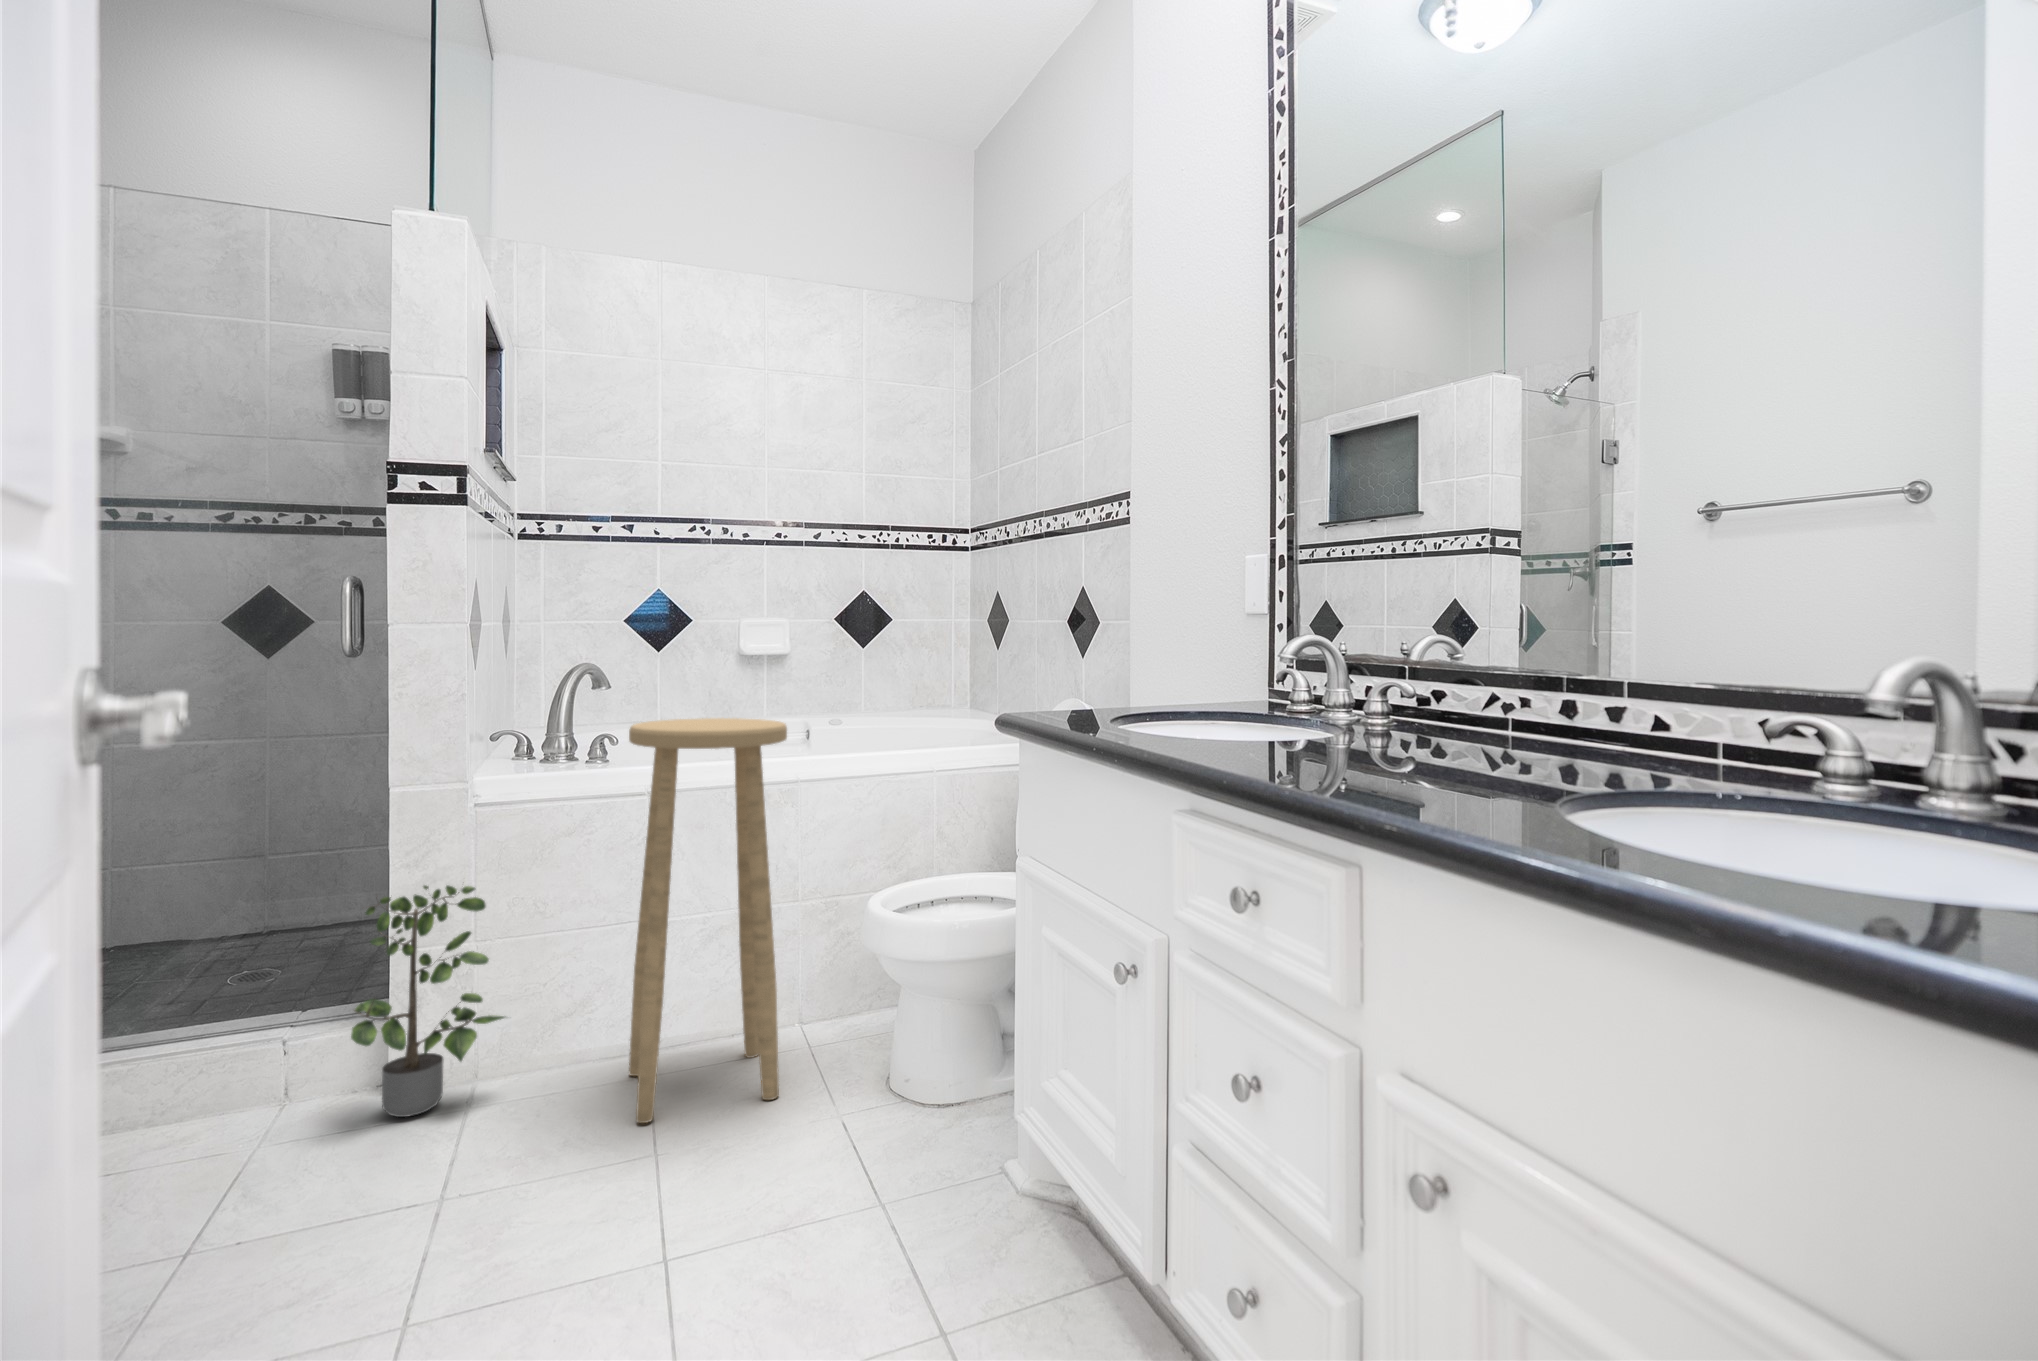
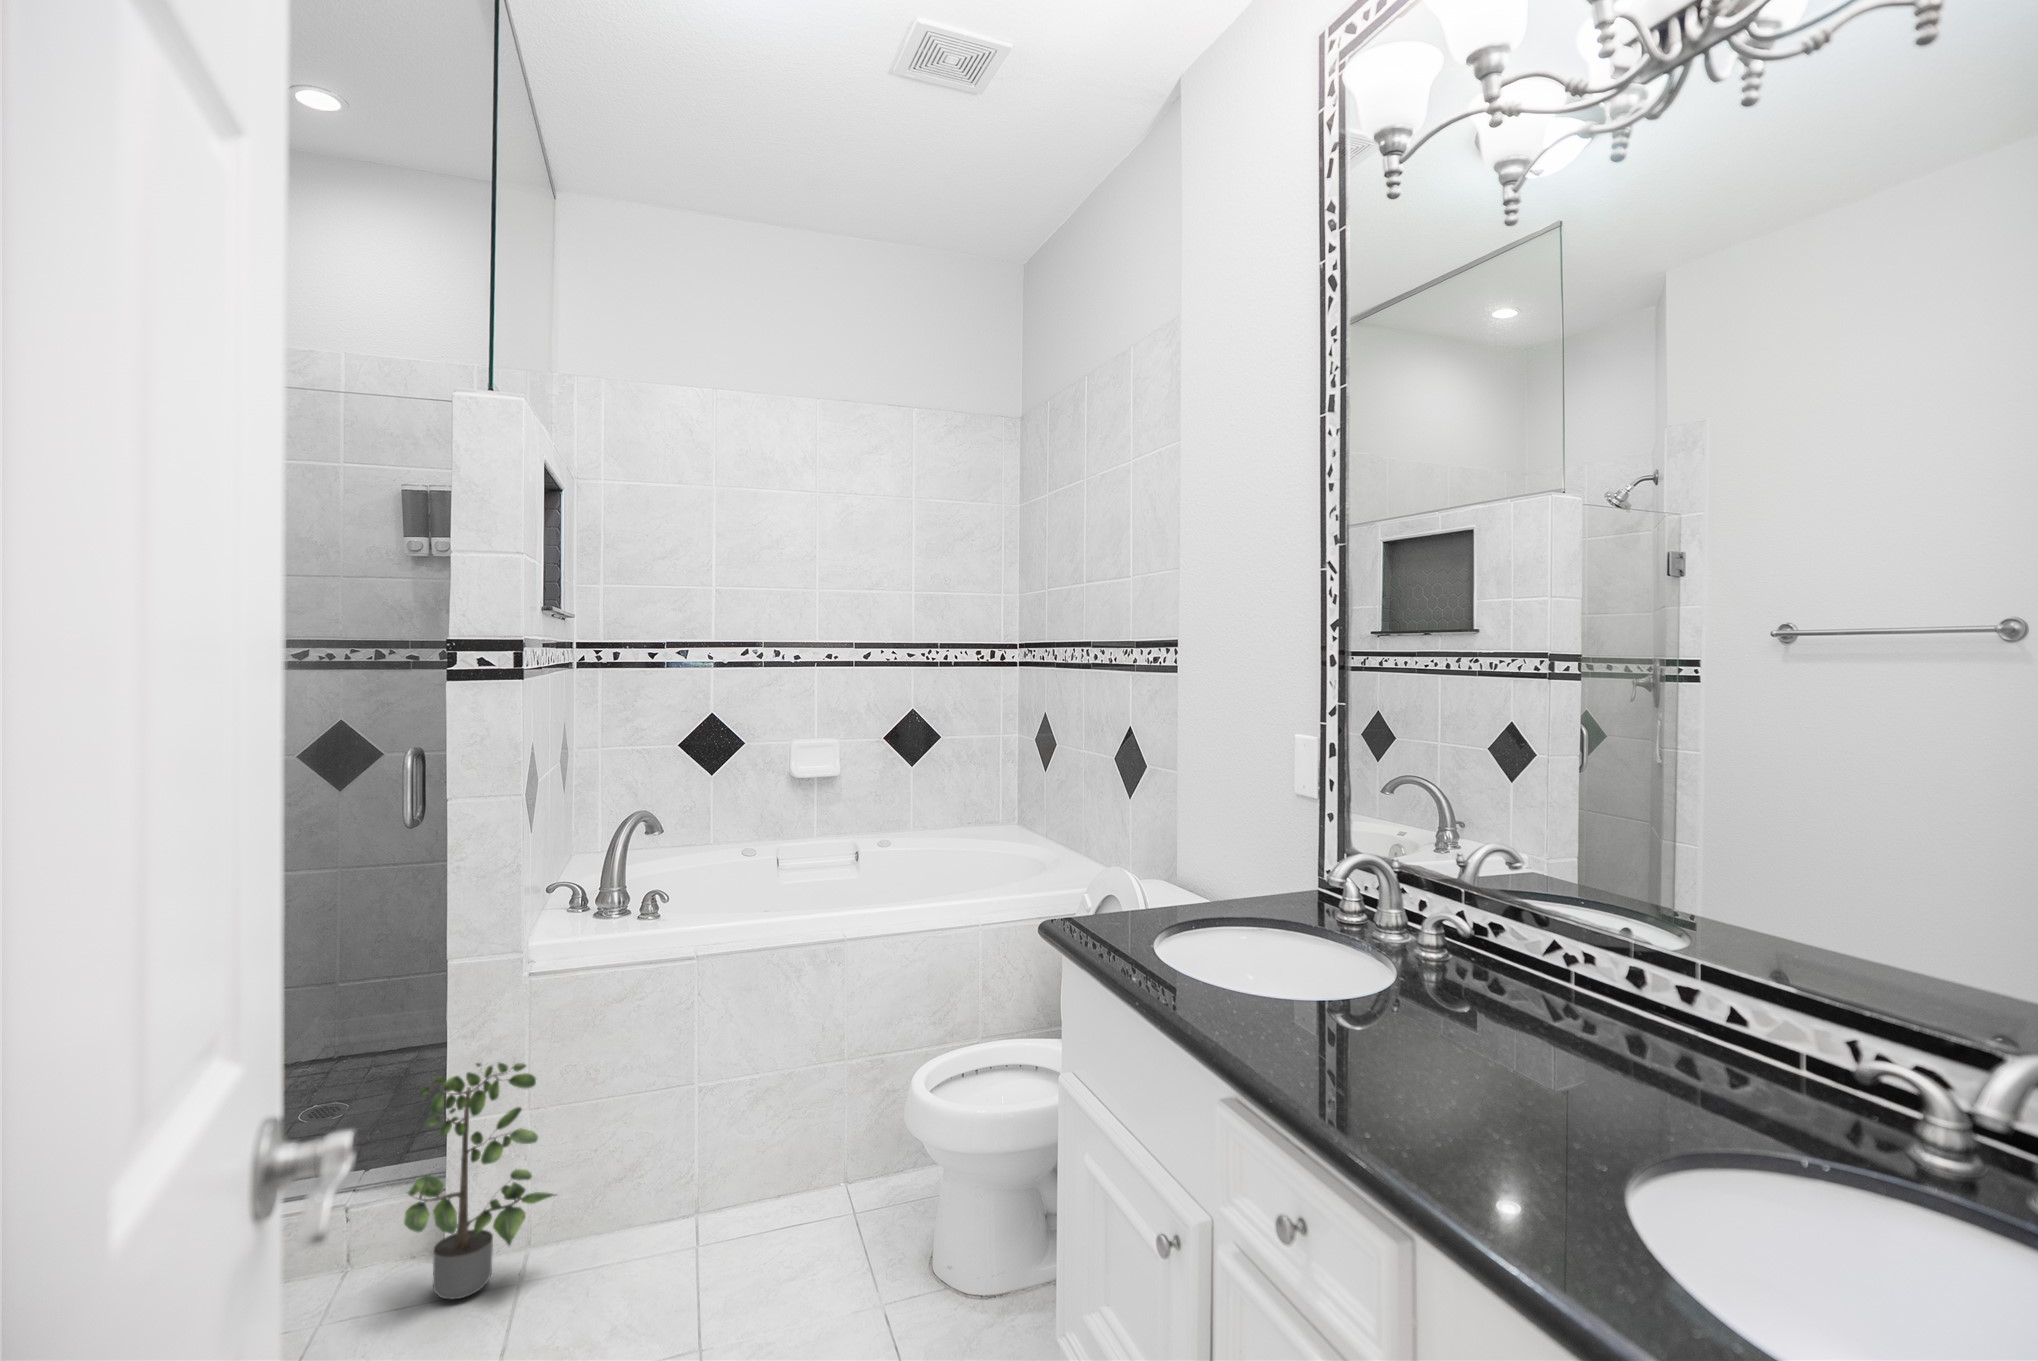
stool: present [629,718,787,1123] -> none [674,884,833,1316]

